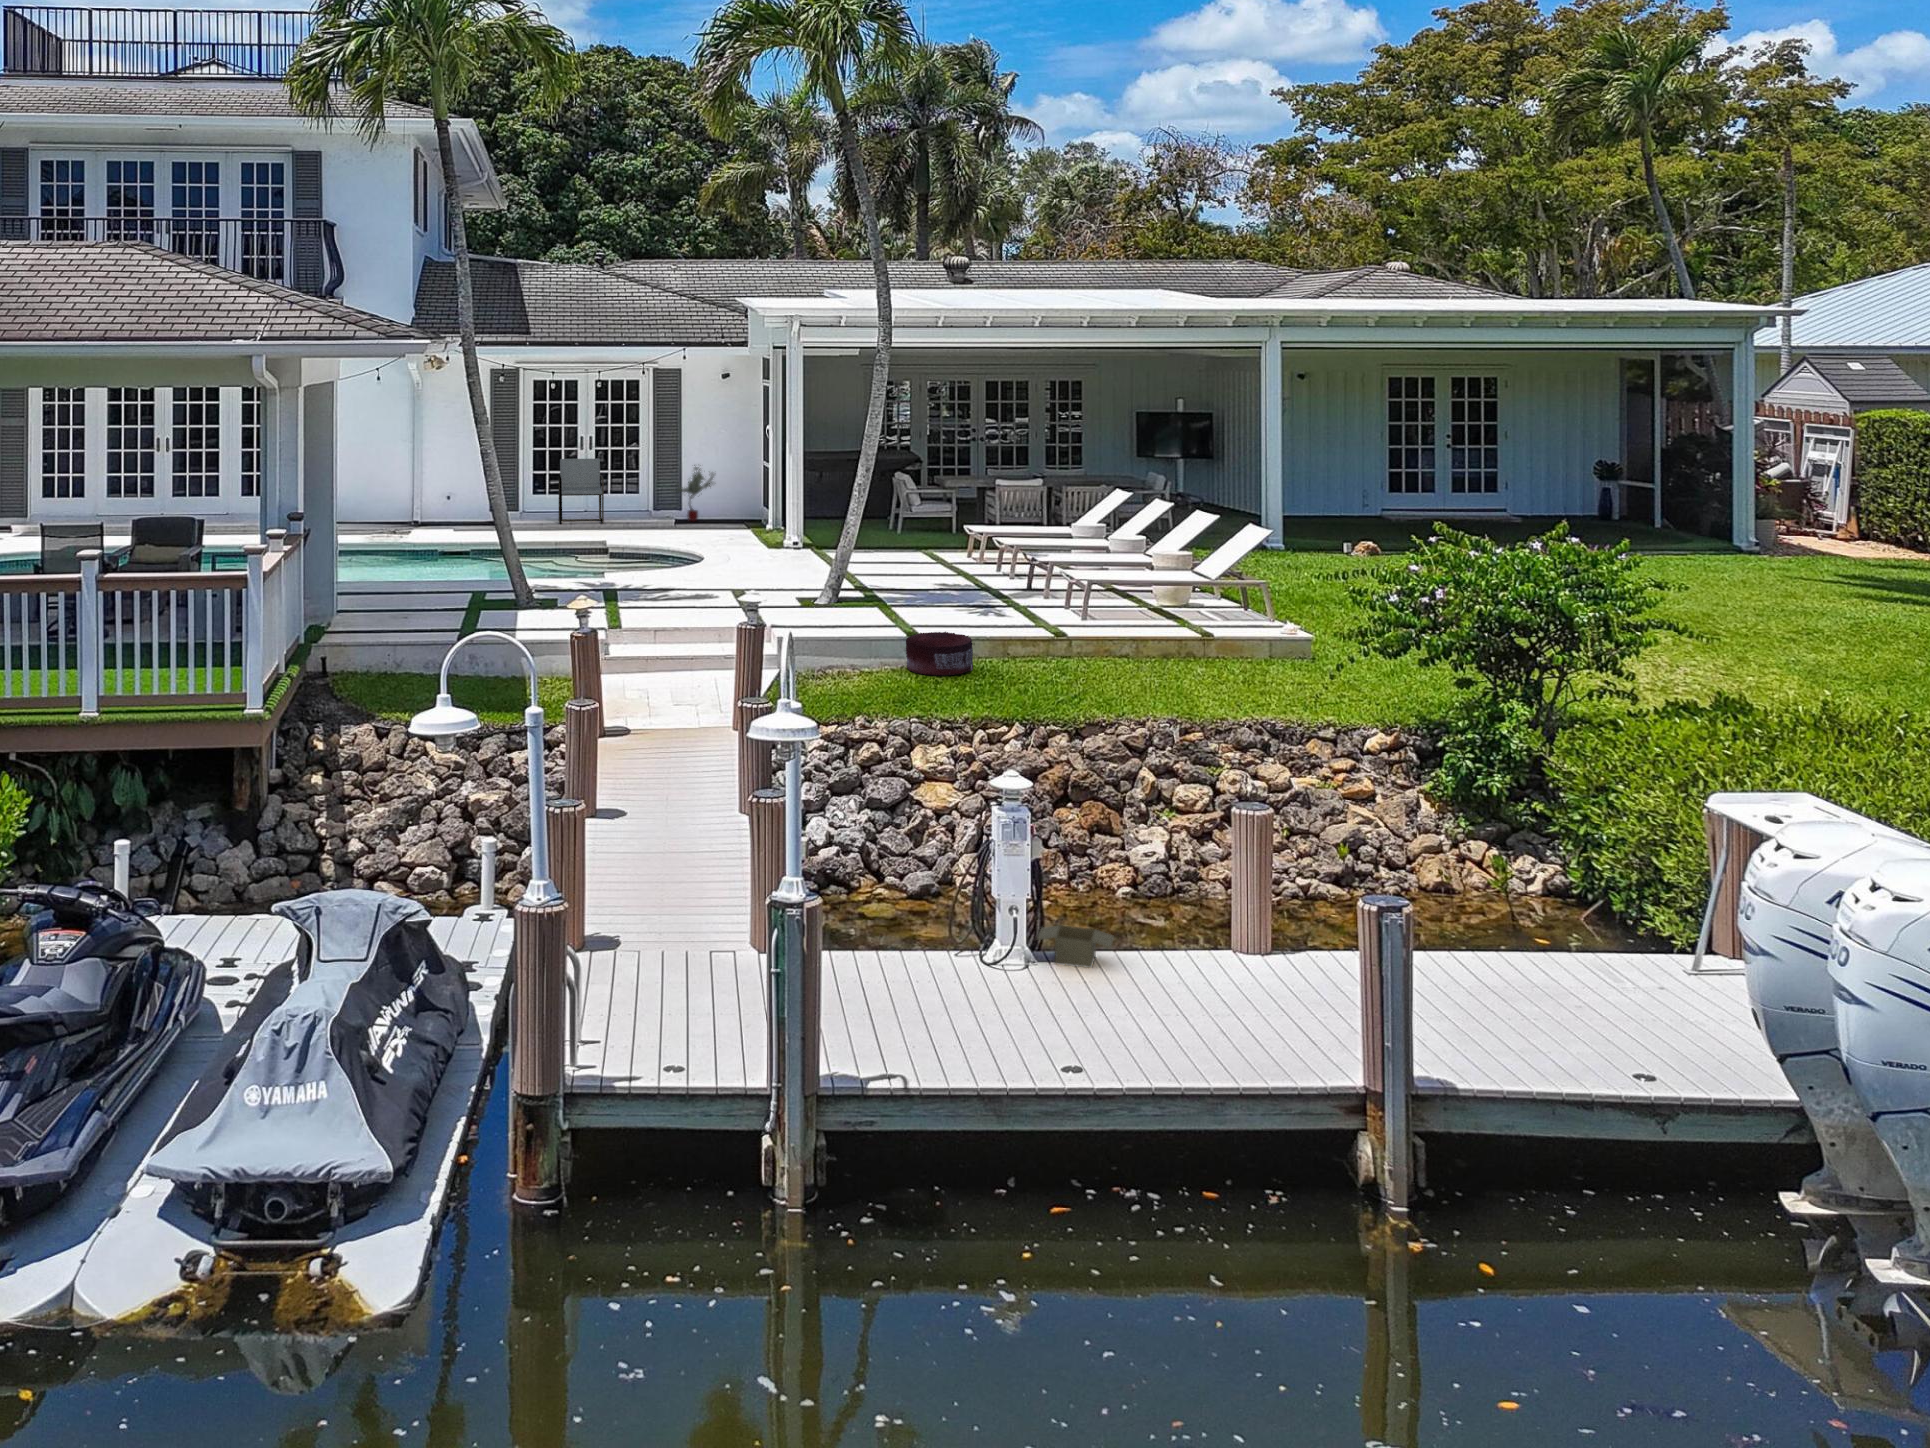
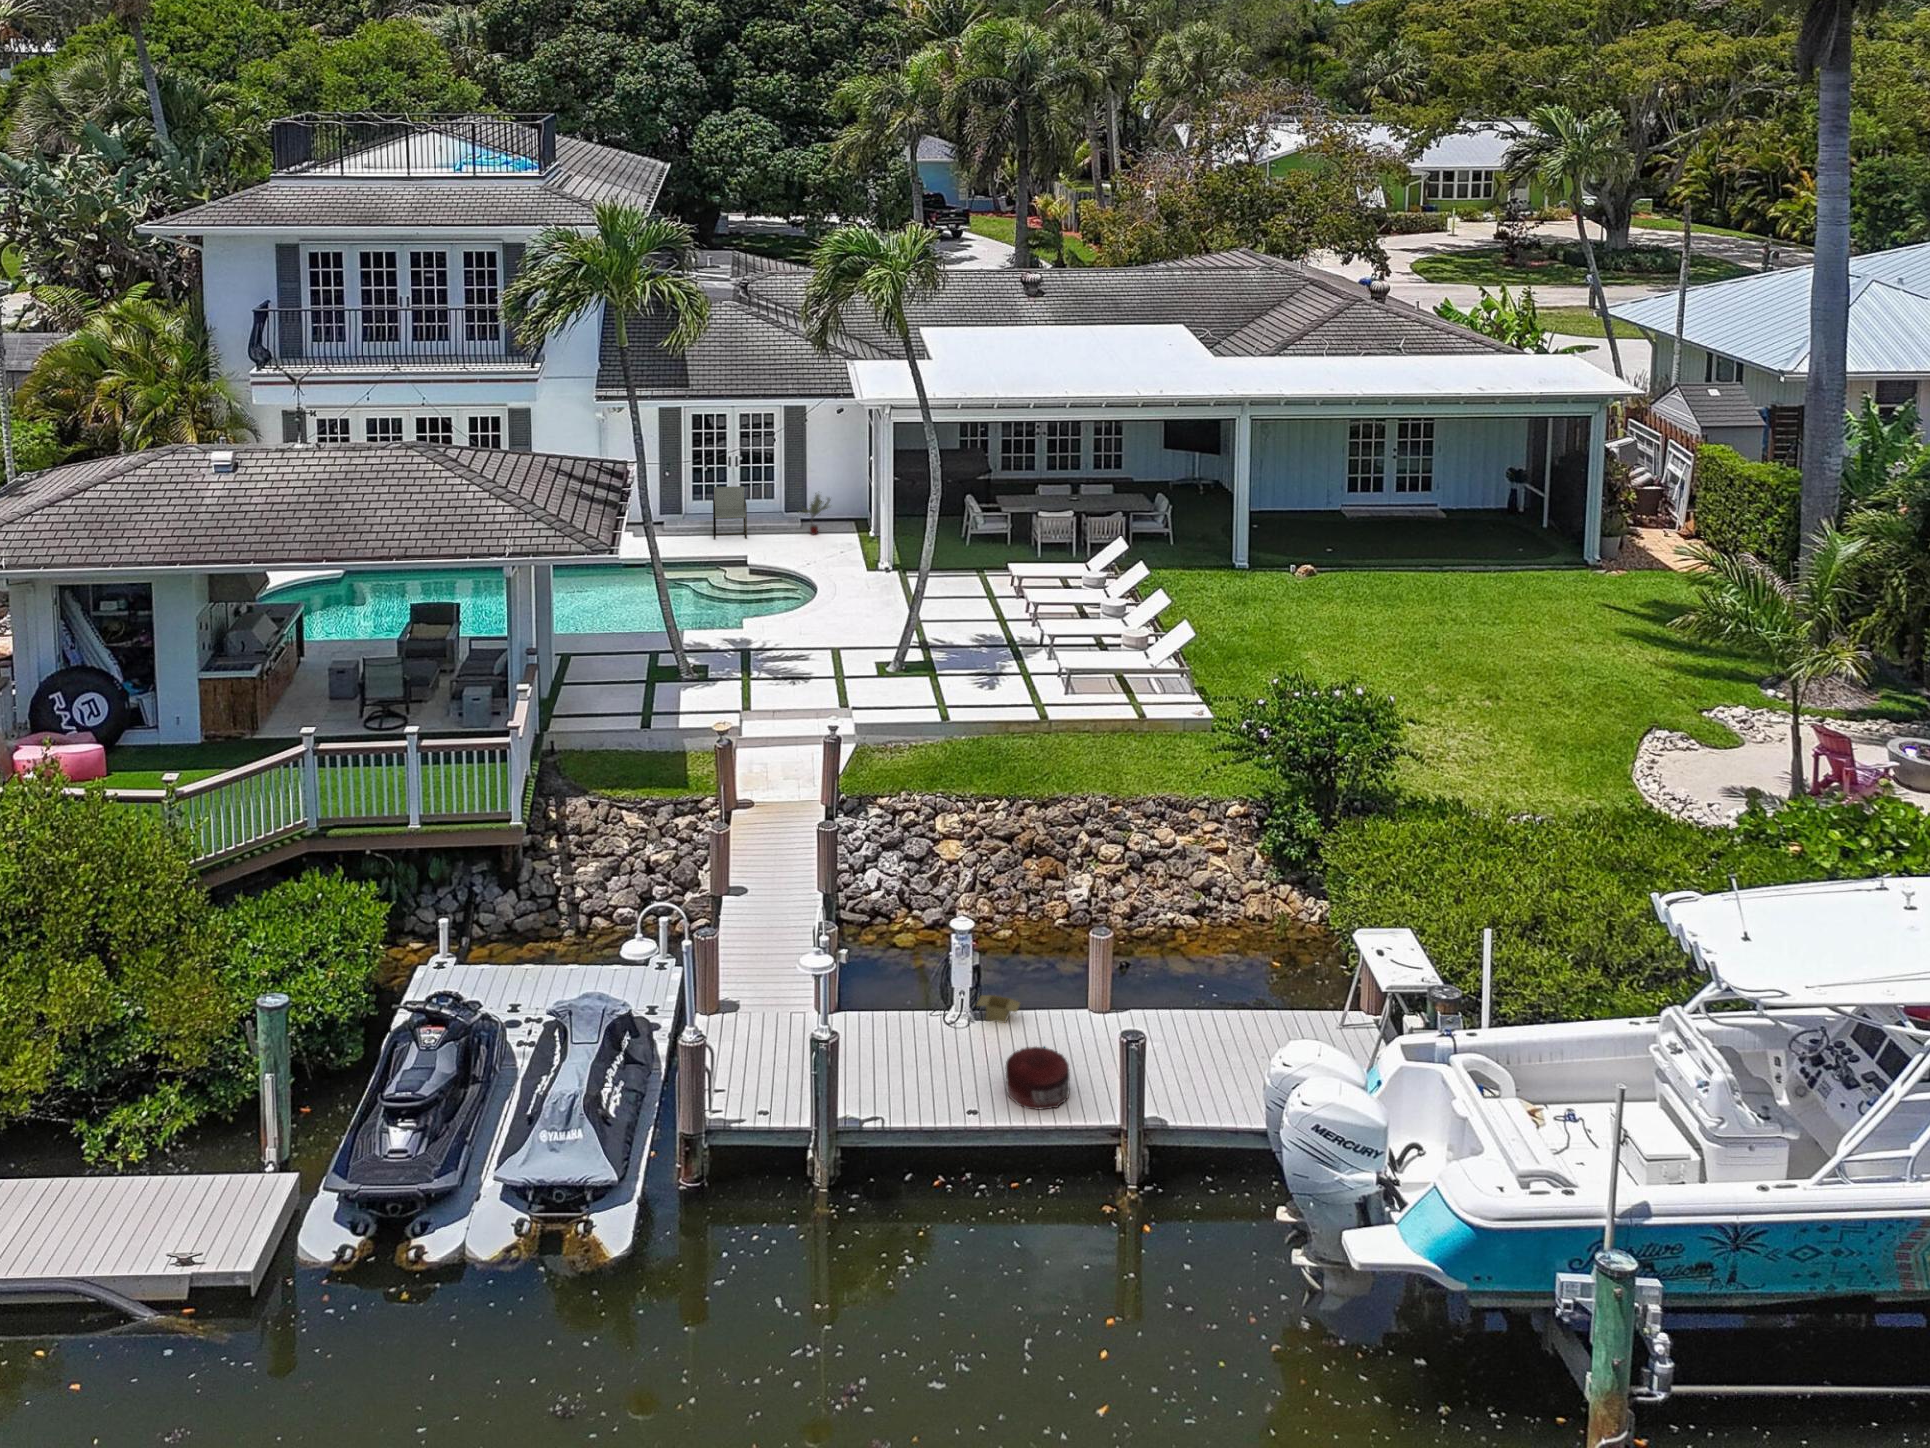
pouf: present [906,632,973,676] -> present [1006,1047,1070,1109]

